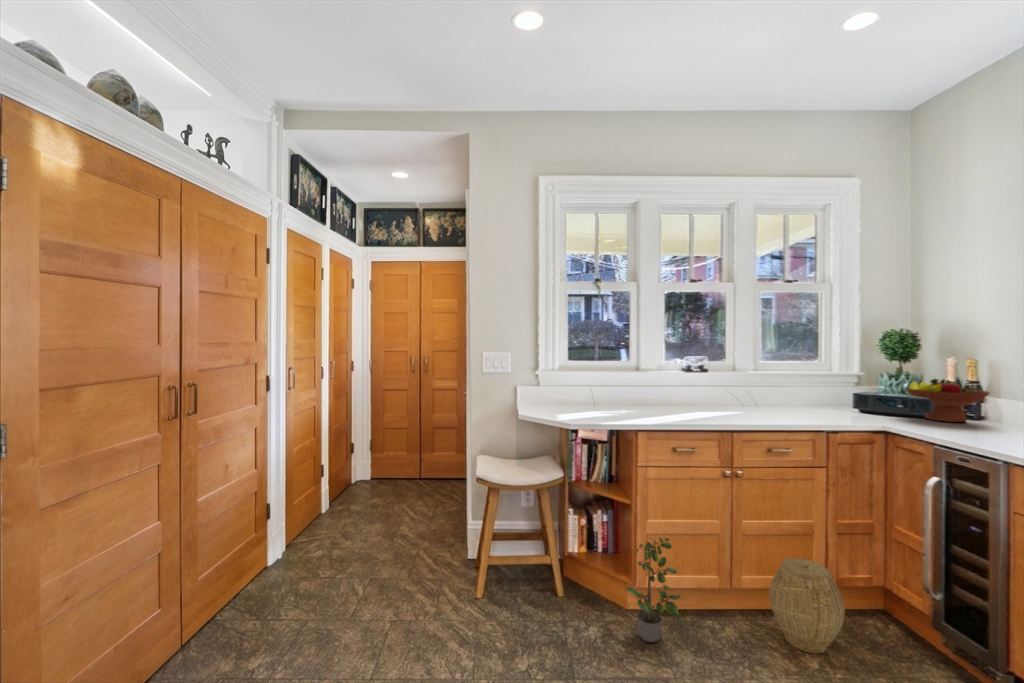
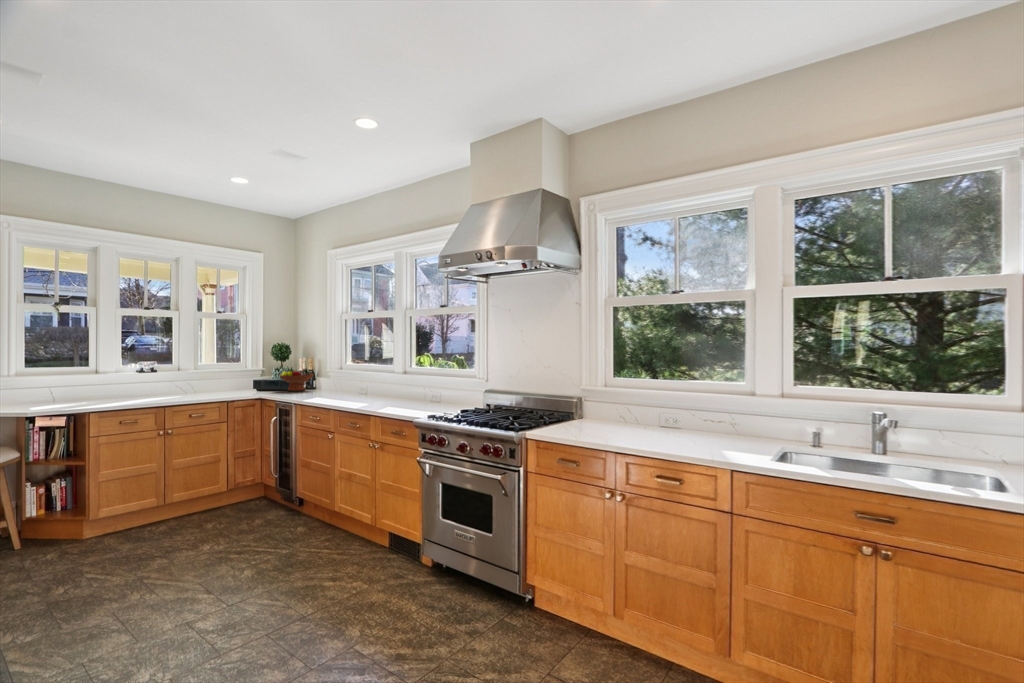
potted plant: present [626,538,681,642] -> none [80,477,127,547]
woven basket: present [769,558,845,653] -> none [189,474,230,522]

